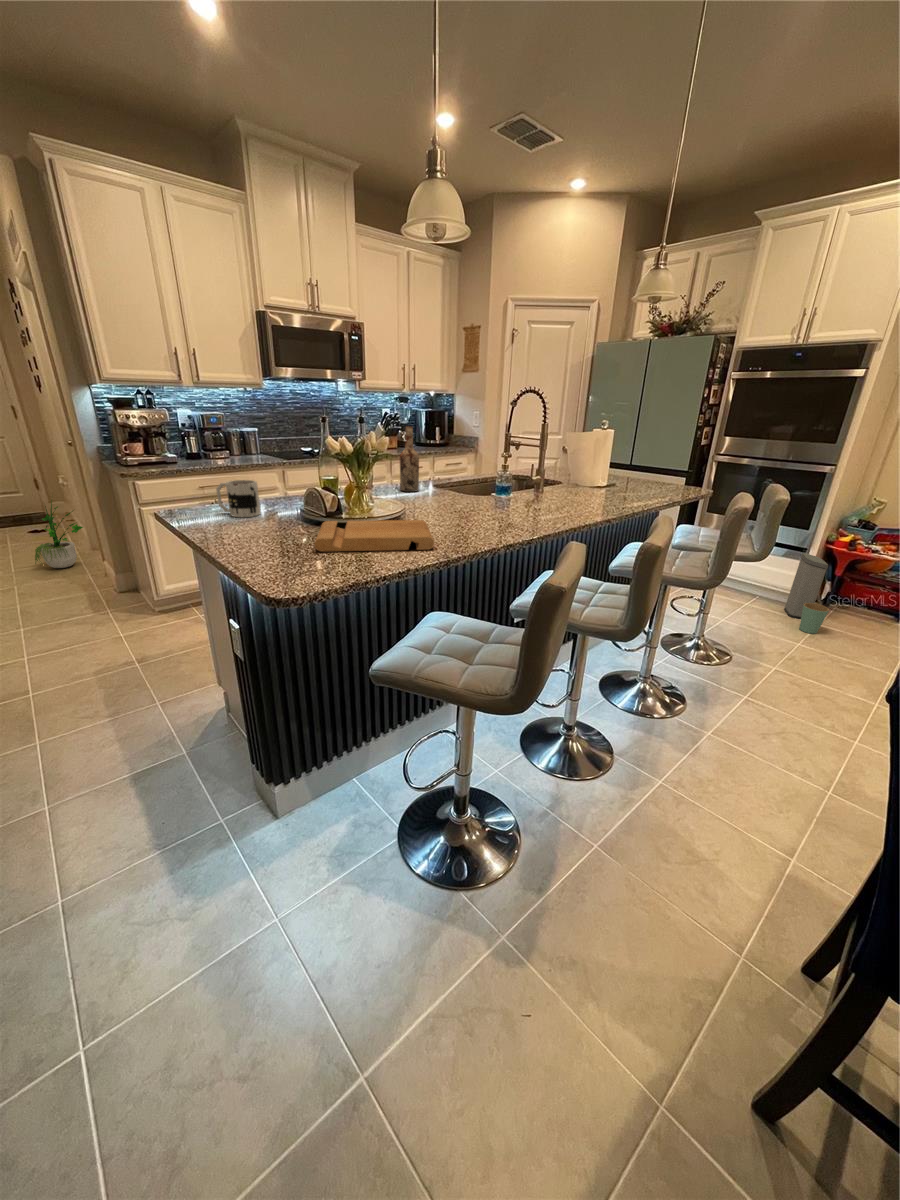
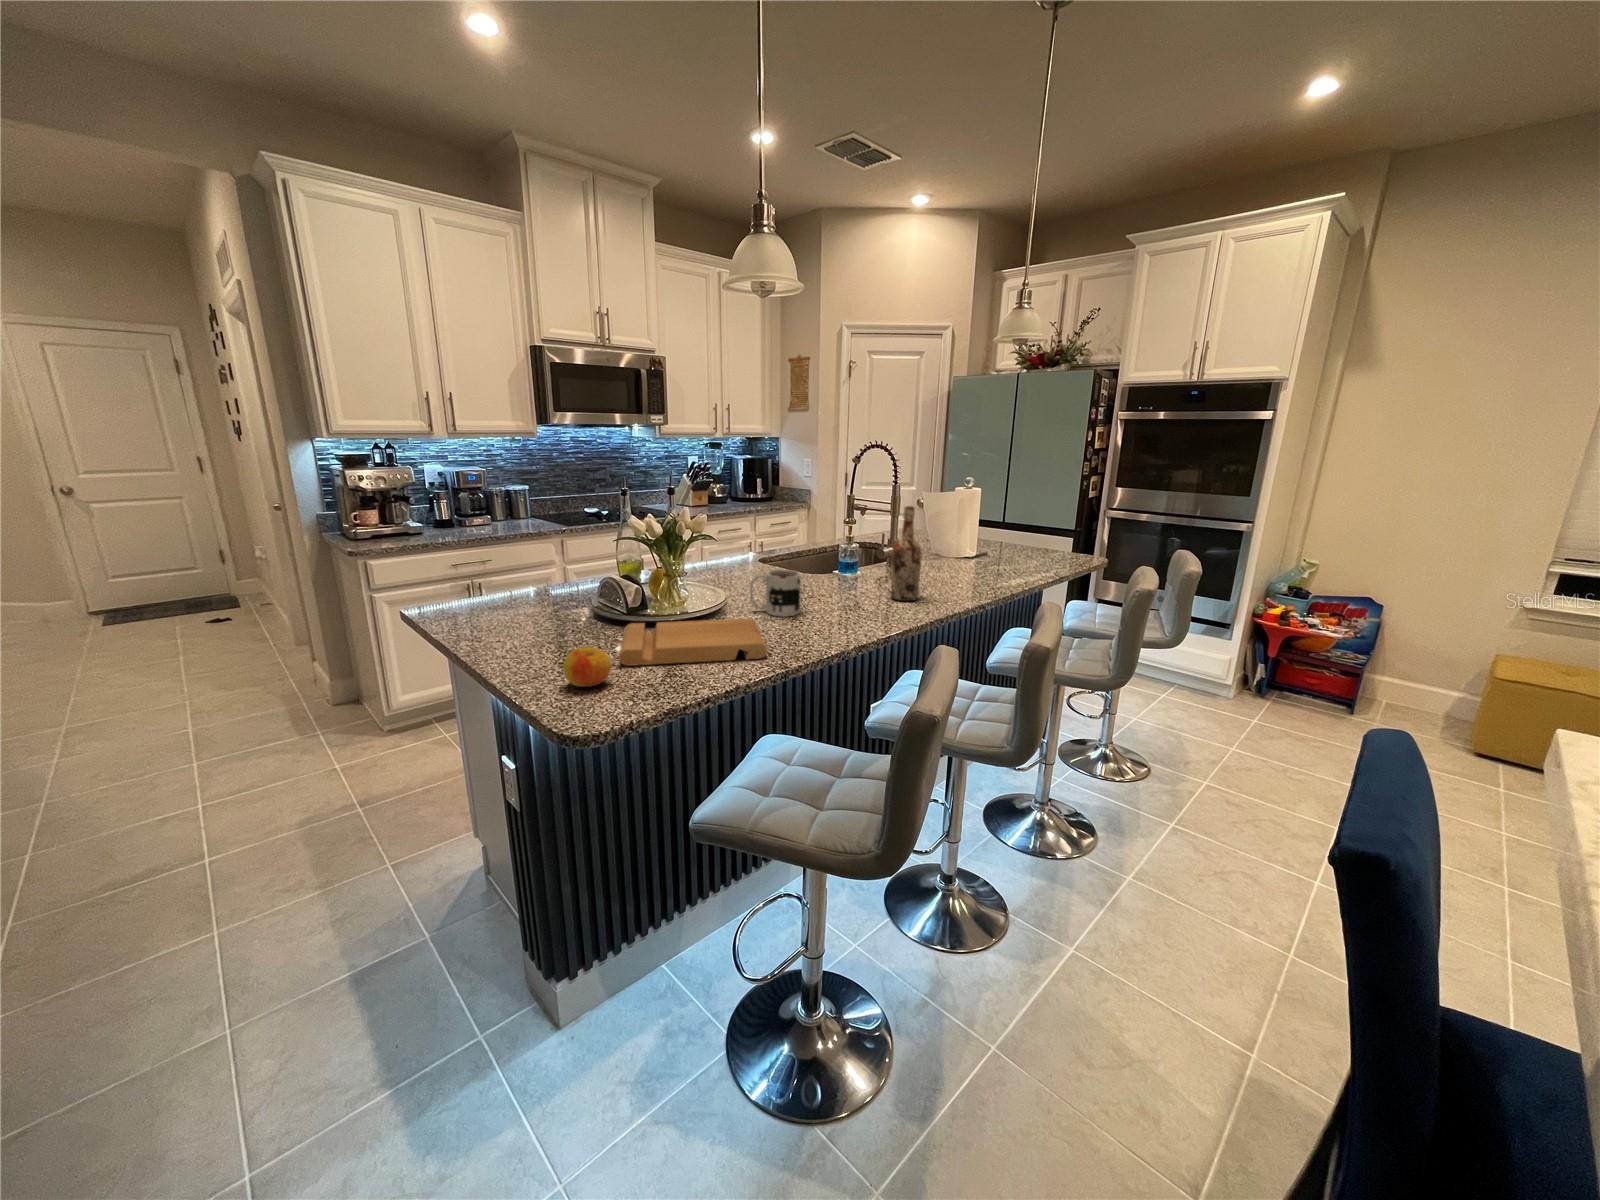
wine bottle: present [400,426,419,492] -> present [891,506,922,601]
mug: present [216,480,261,517] -> present [750,570,801,617]
potted plant: present [35,501,83,568] -> none [211,572,284,675]
apple: none [267,533,307,565] -> present [563,647,611,687]
trash can: present [784,553,829,634] -> none [1216,631,1270,736]

